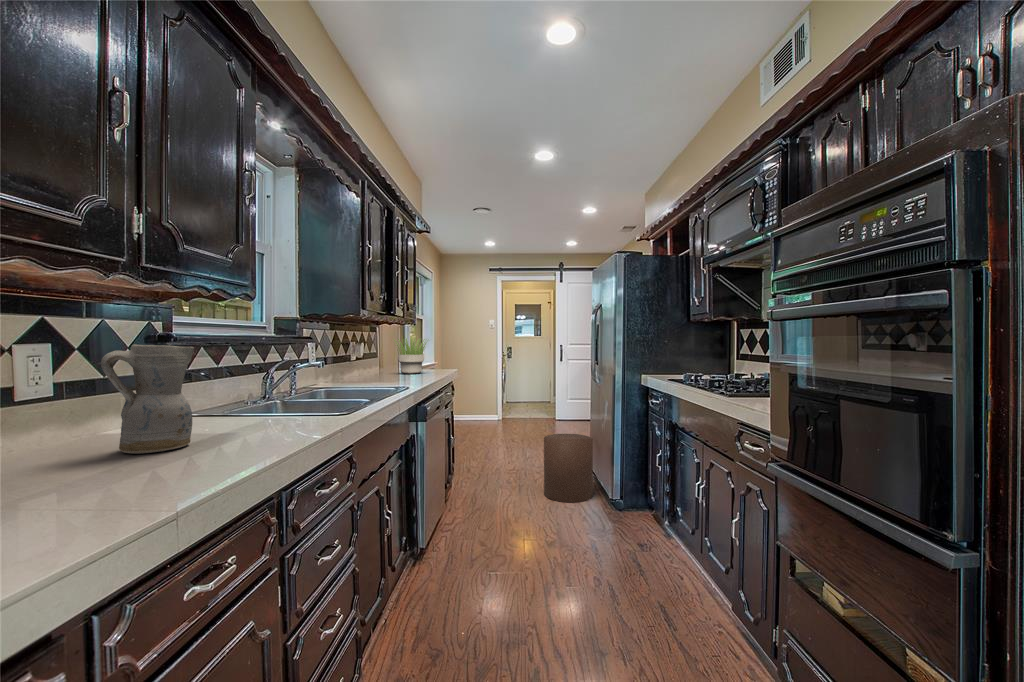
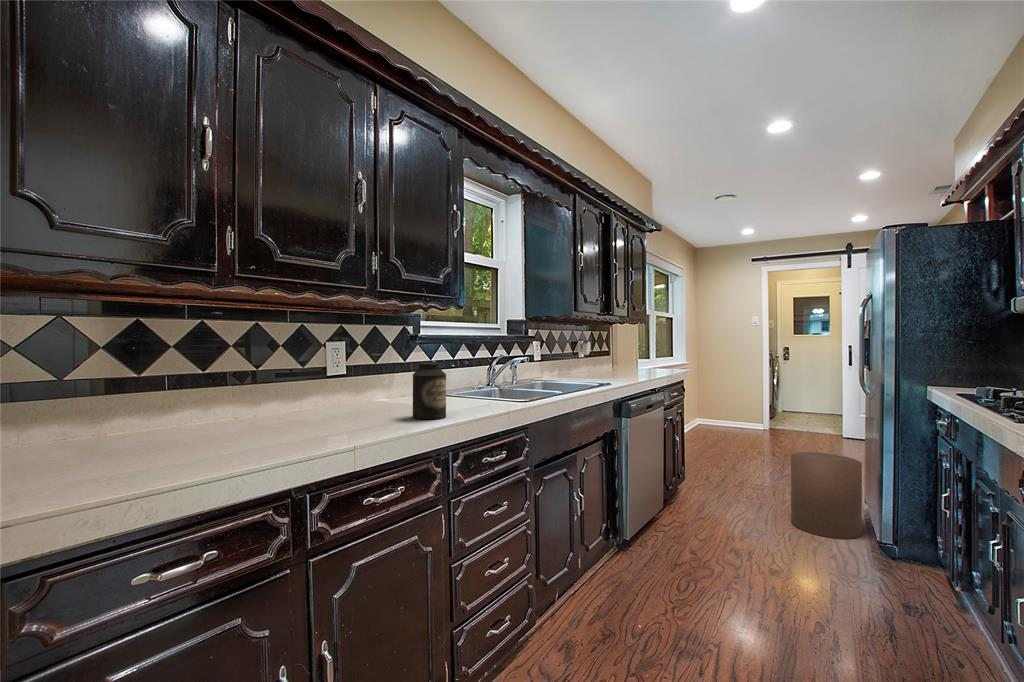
potted plant: present [394,338,427,374] -> none [618,336,662,373]
ceramic pitcher: present [101,344,194,454] -> none [362,341,412,413]
canister: none [210,373,265,455] -> present [412,362,446,419]

